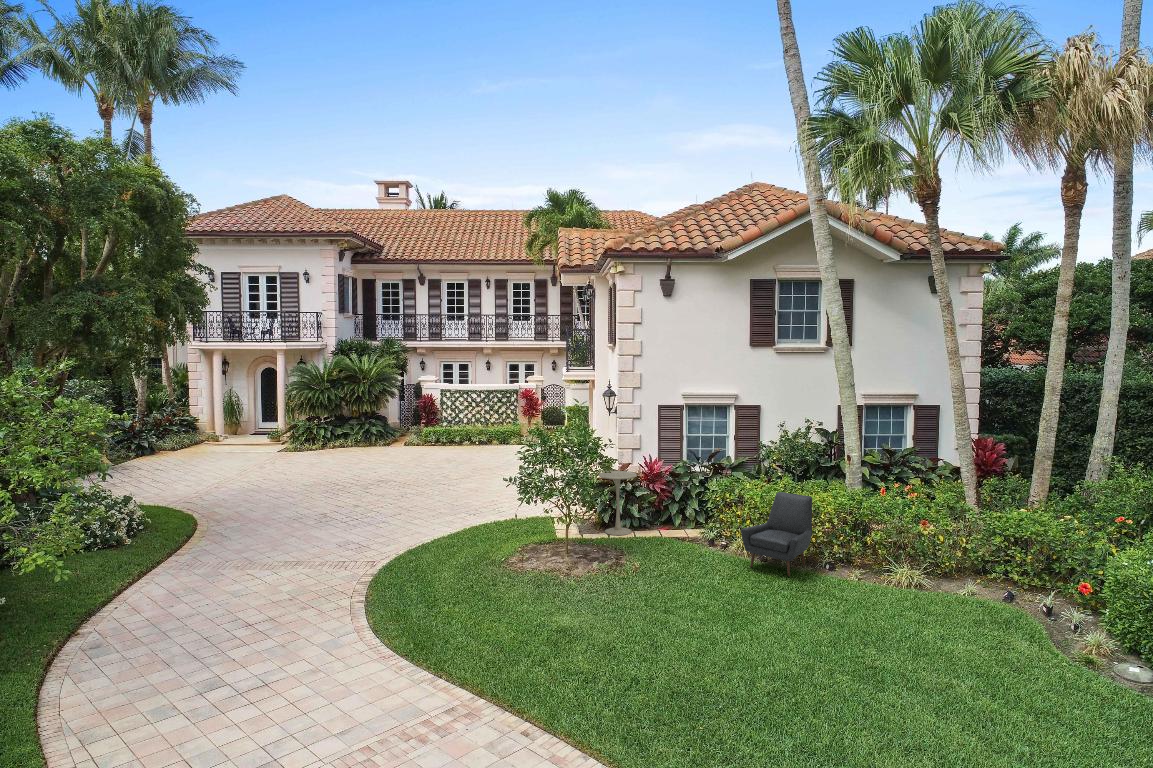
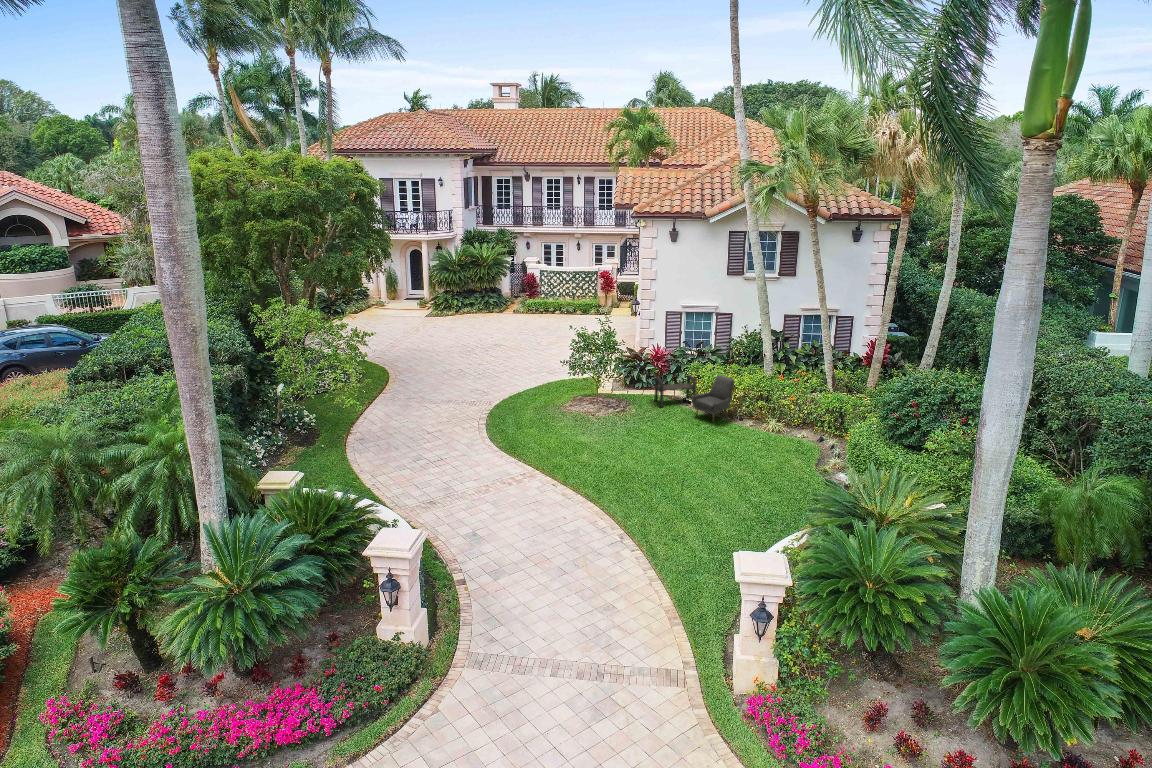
pedestal table: present [599,471,637,535] -> none [621,354,644,393]
bench: none [664,498,736,555] -> present [655,375,696,407]

